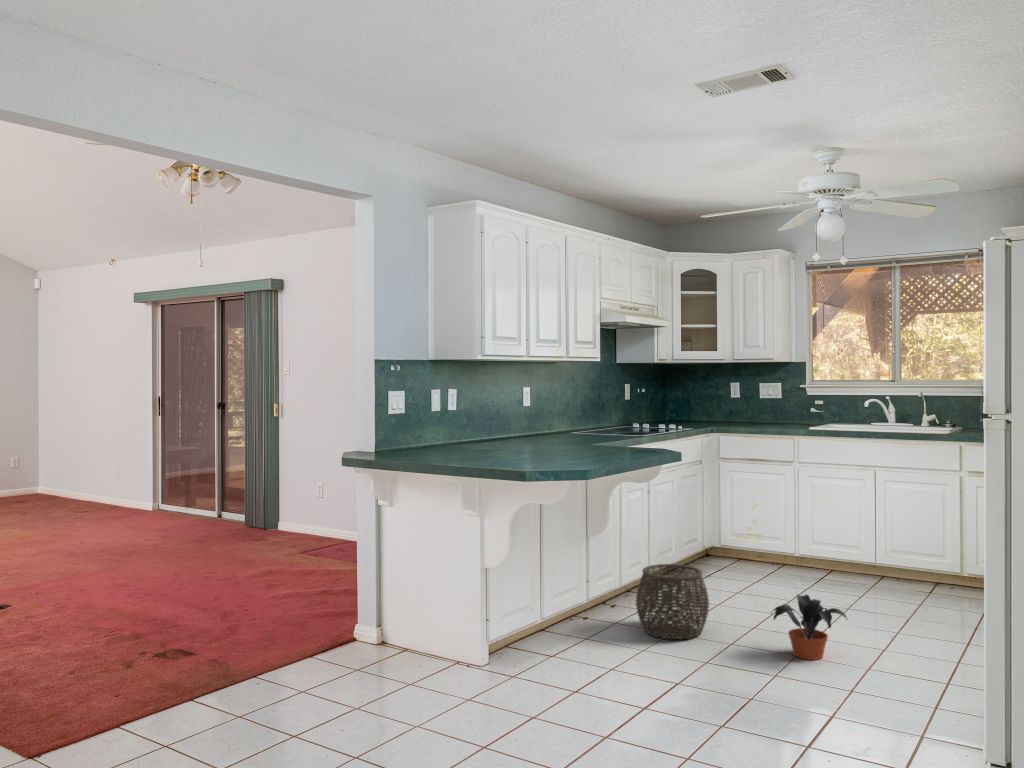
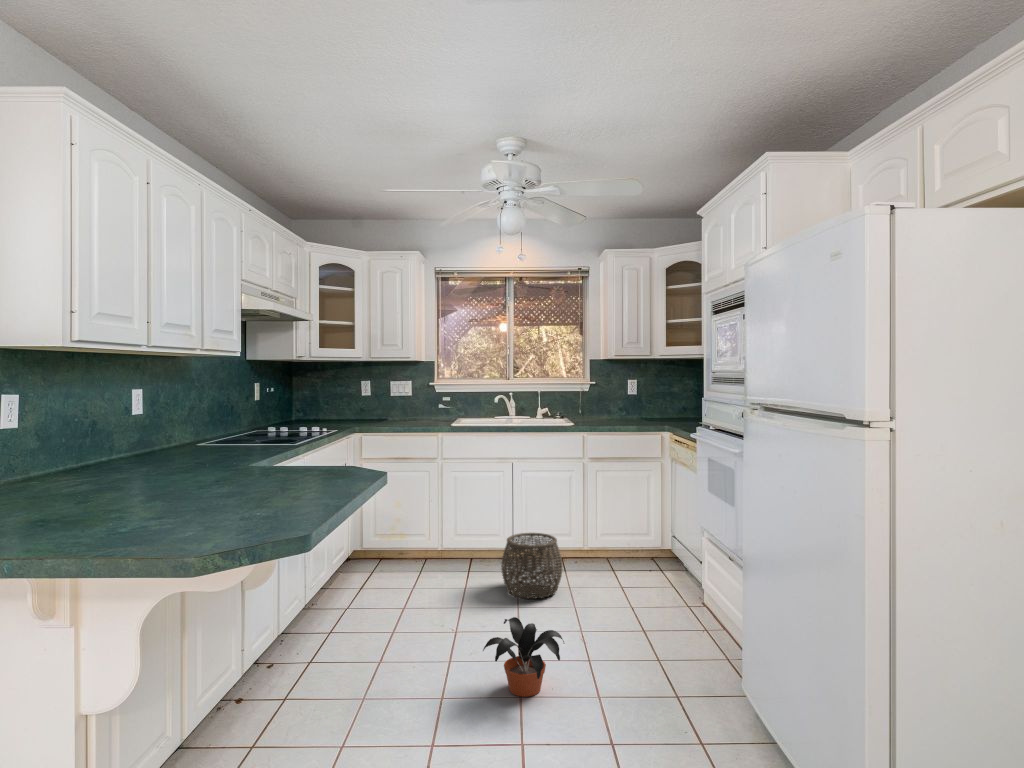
woven basket: present [636,564,709,640] -> present [501,533,563,599]

